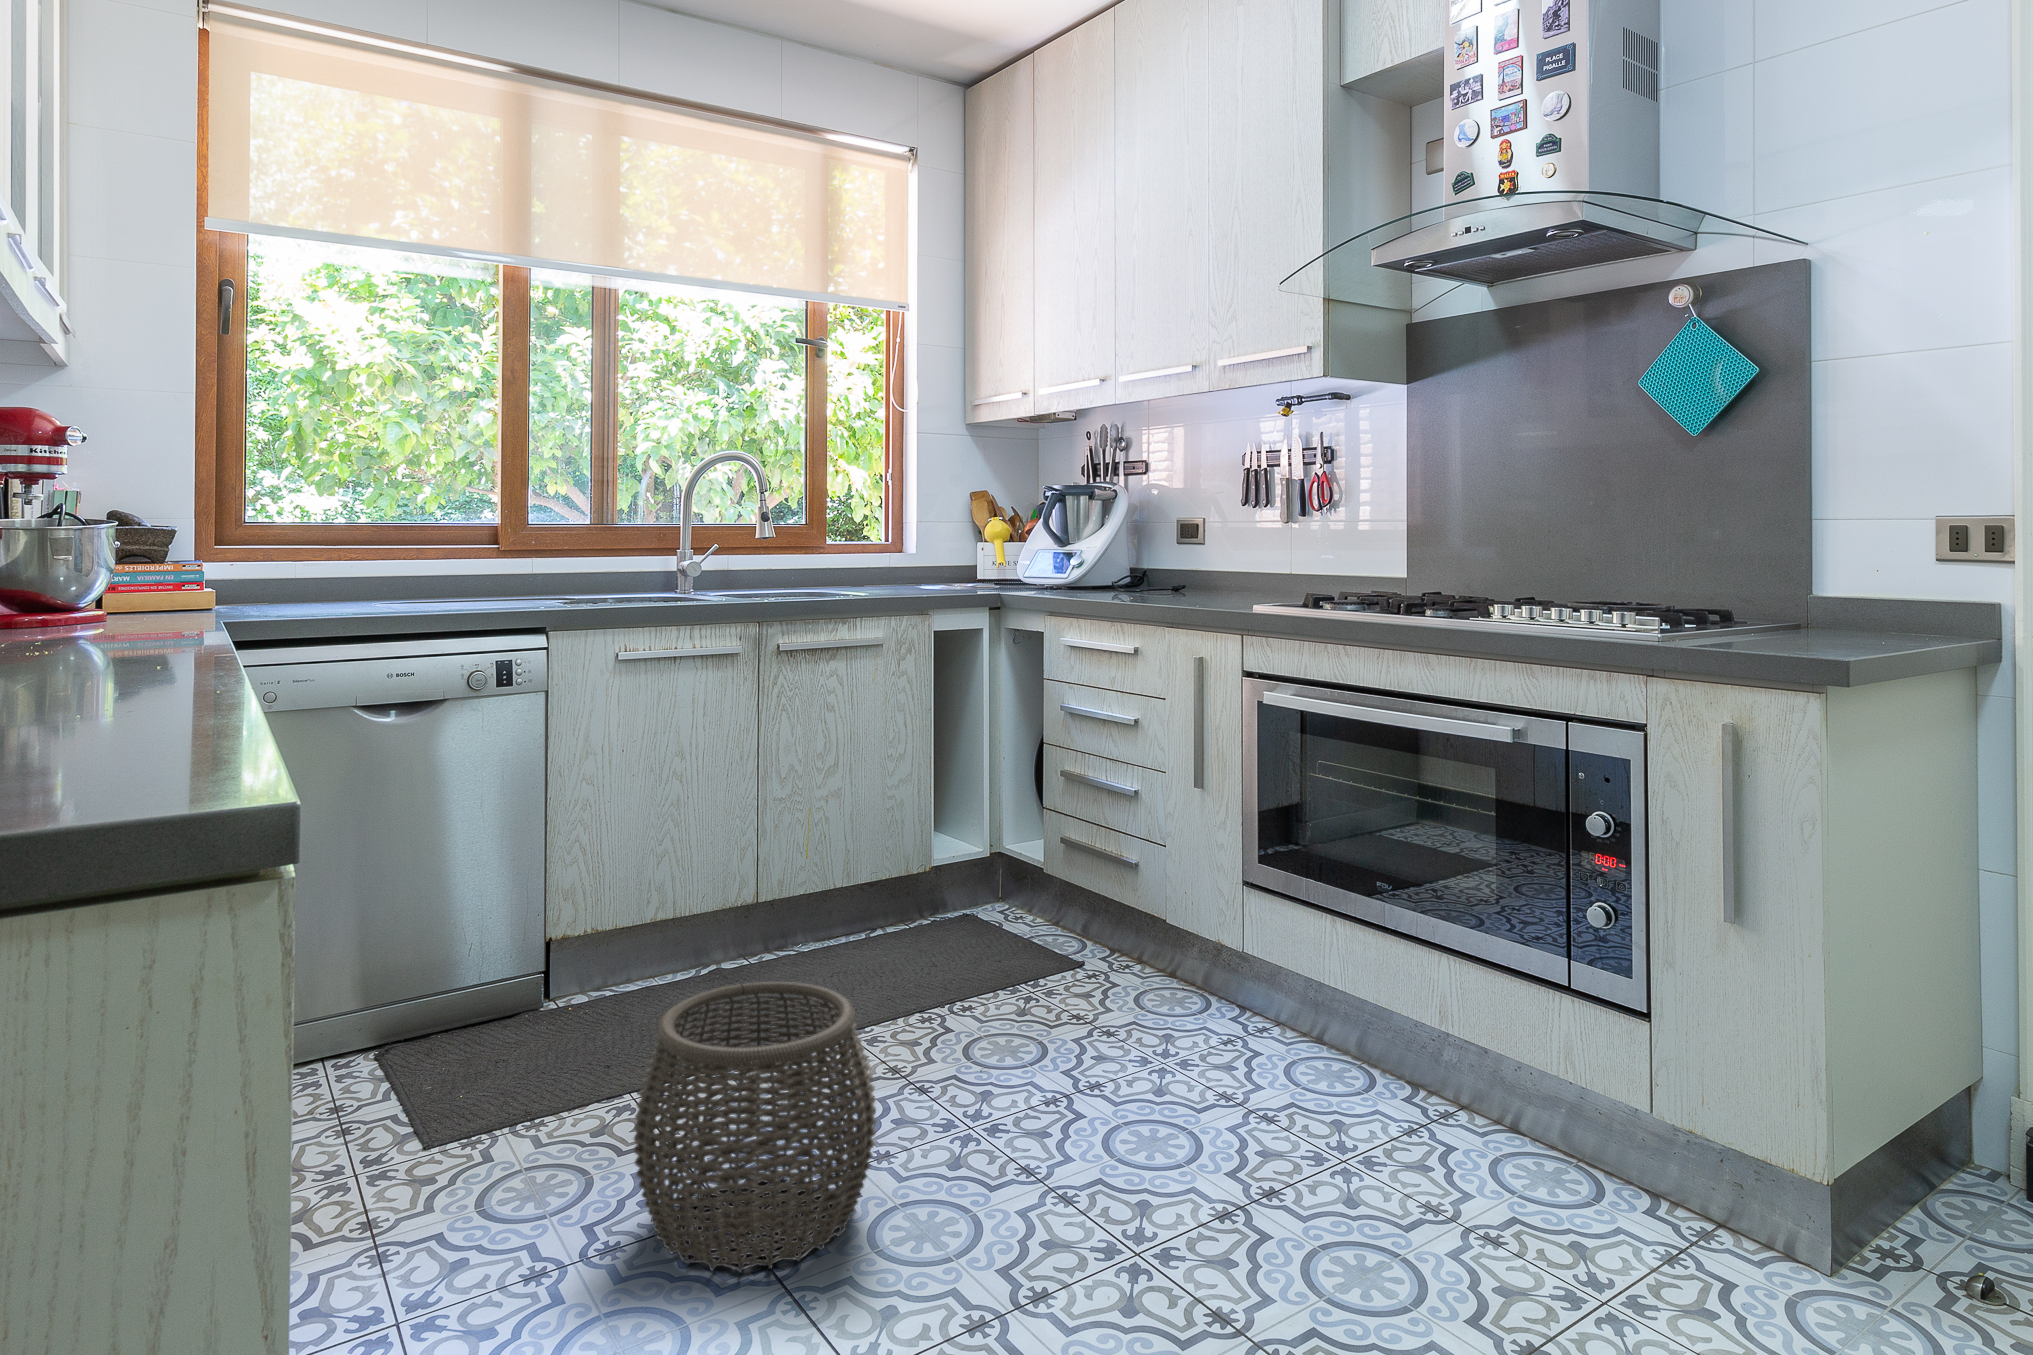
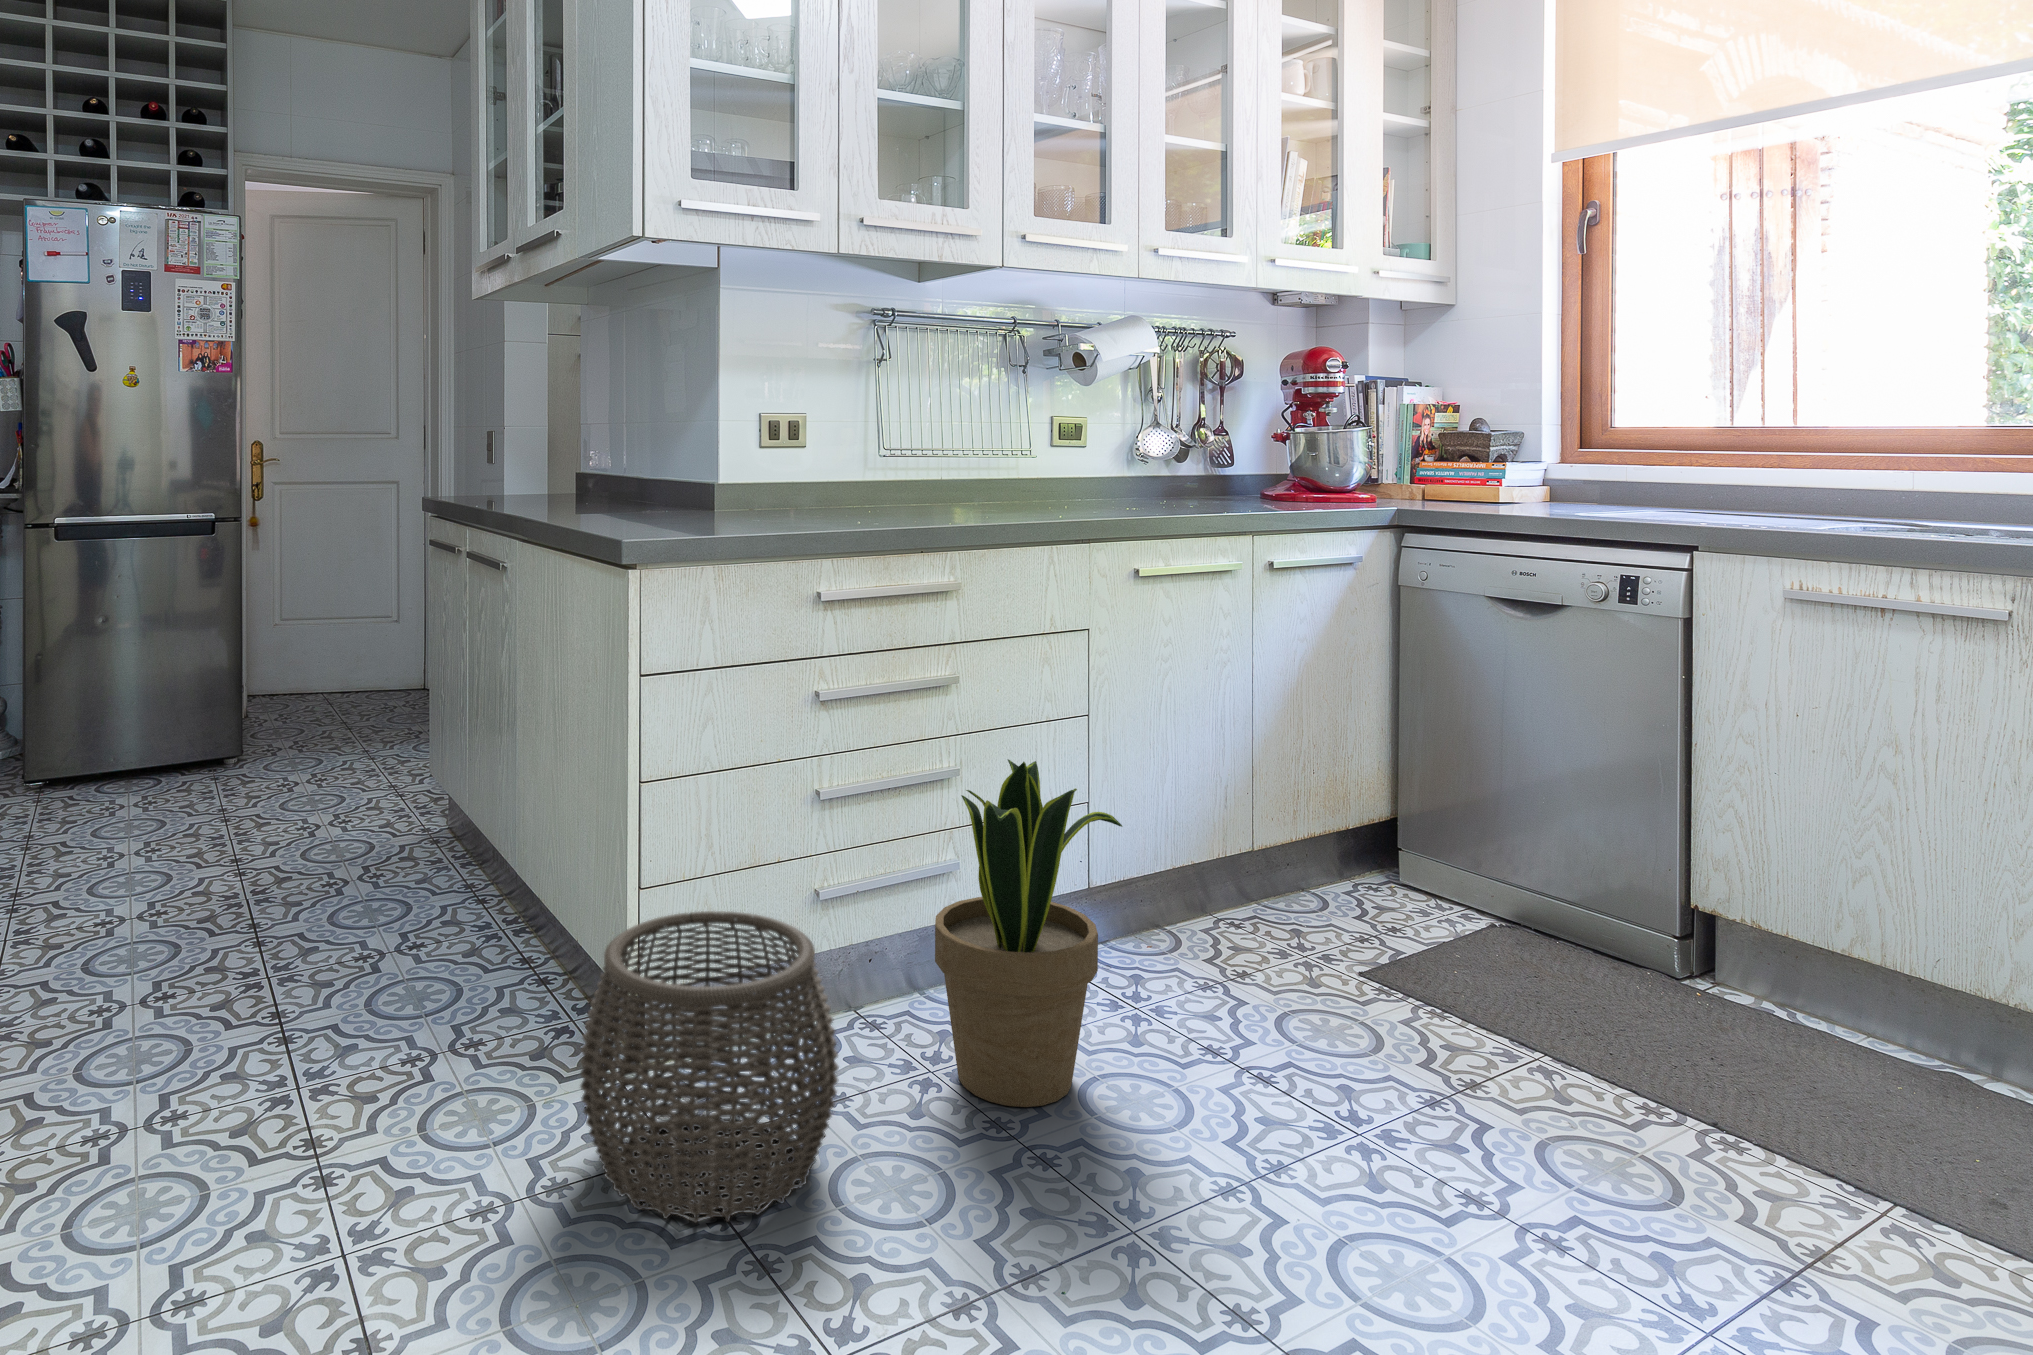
potted plant: none [972,832,1140,1154] -> present [935,759,1122,1107]

